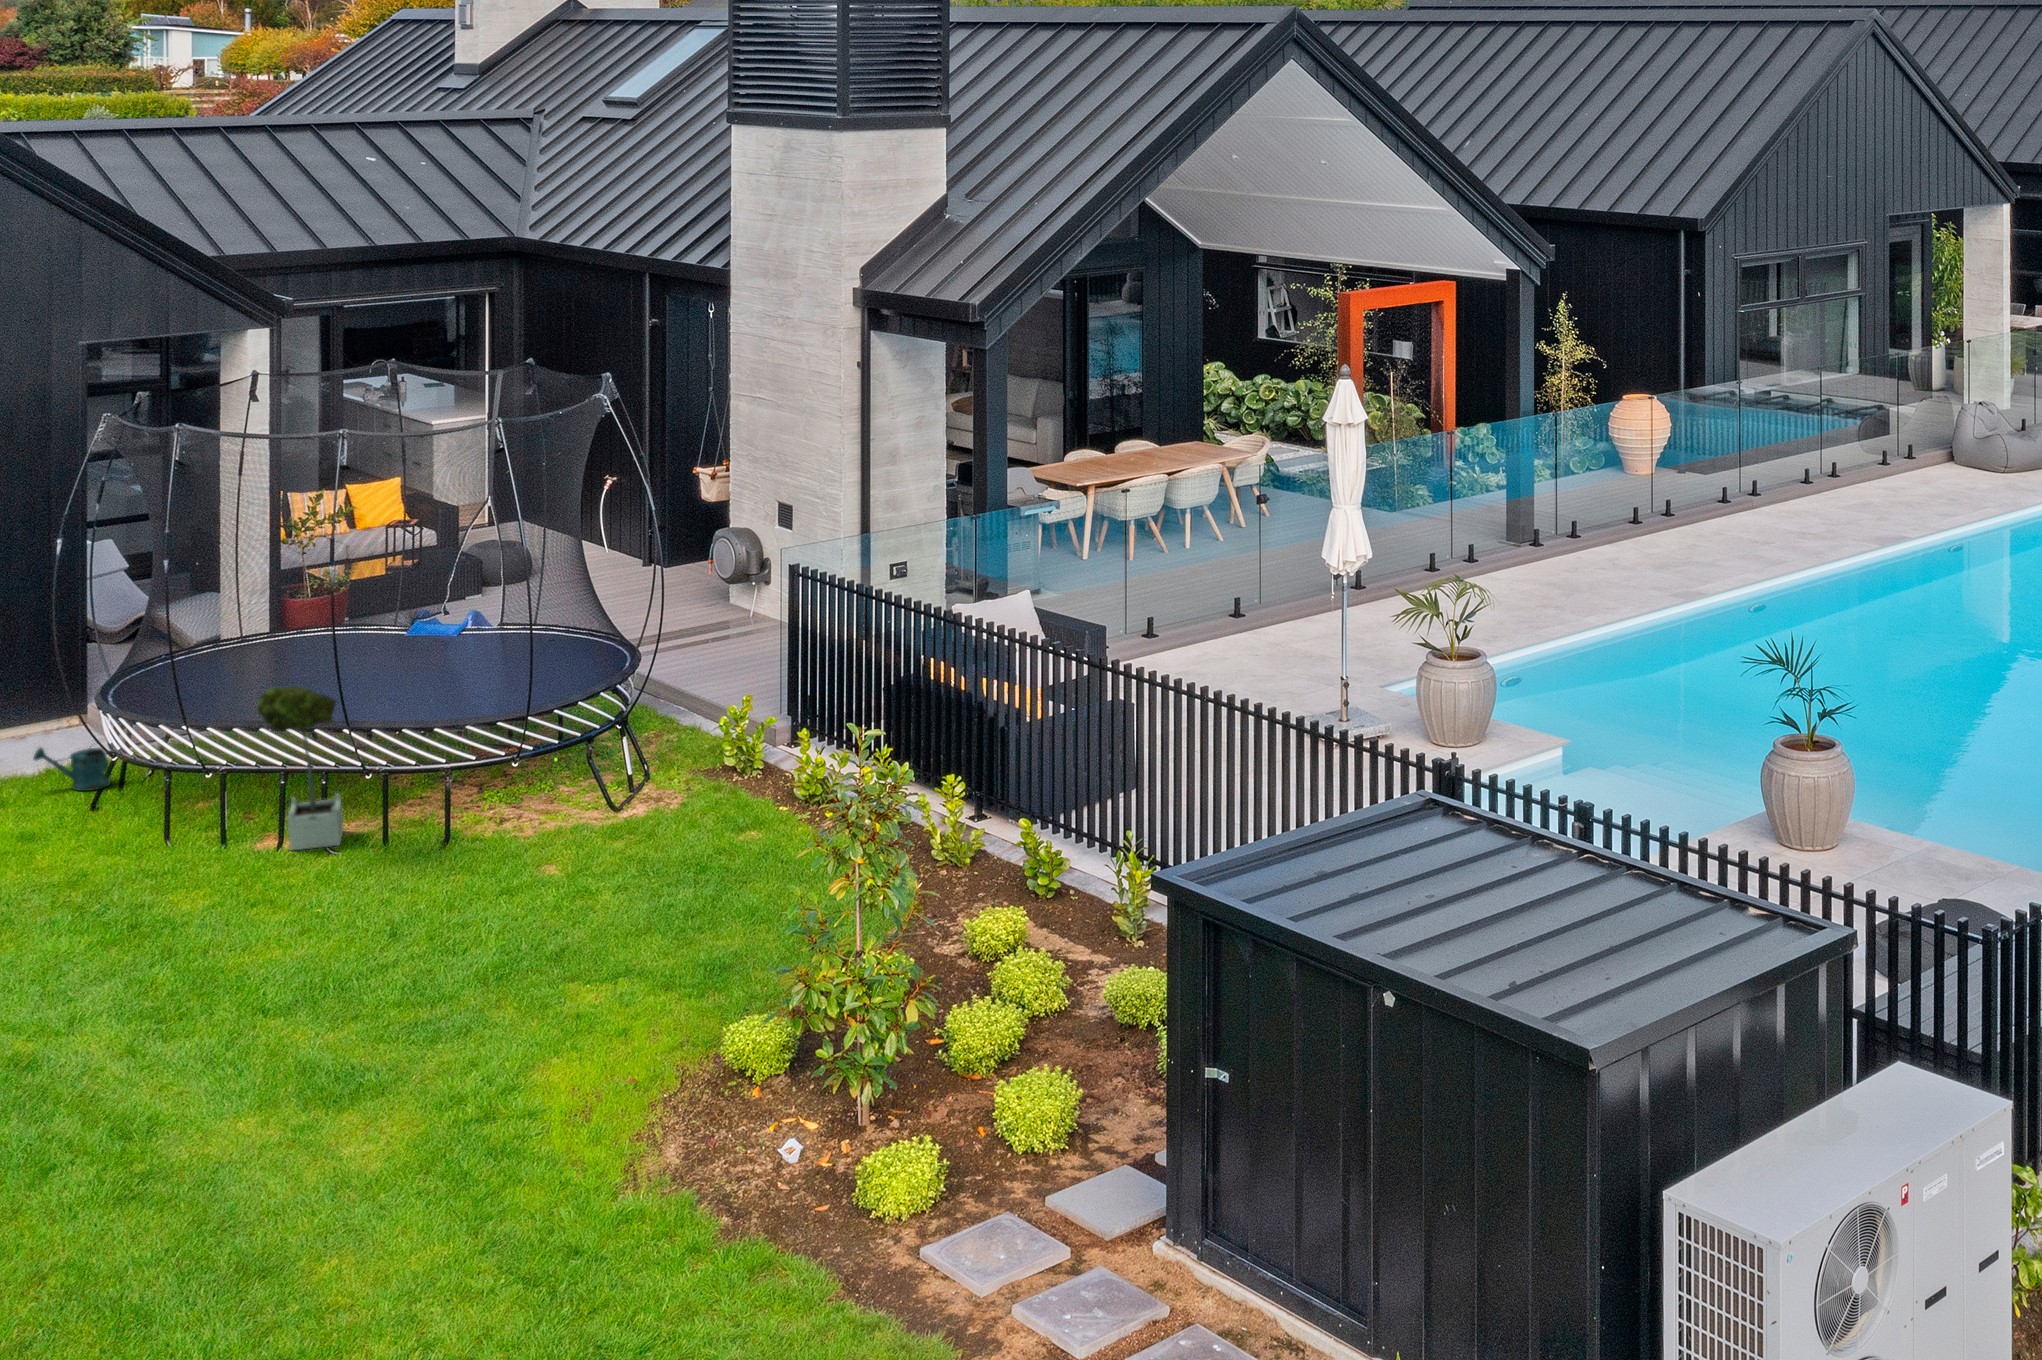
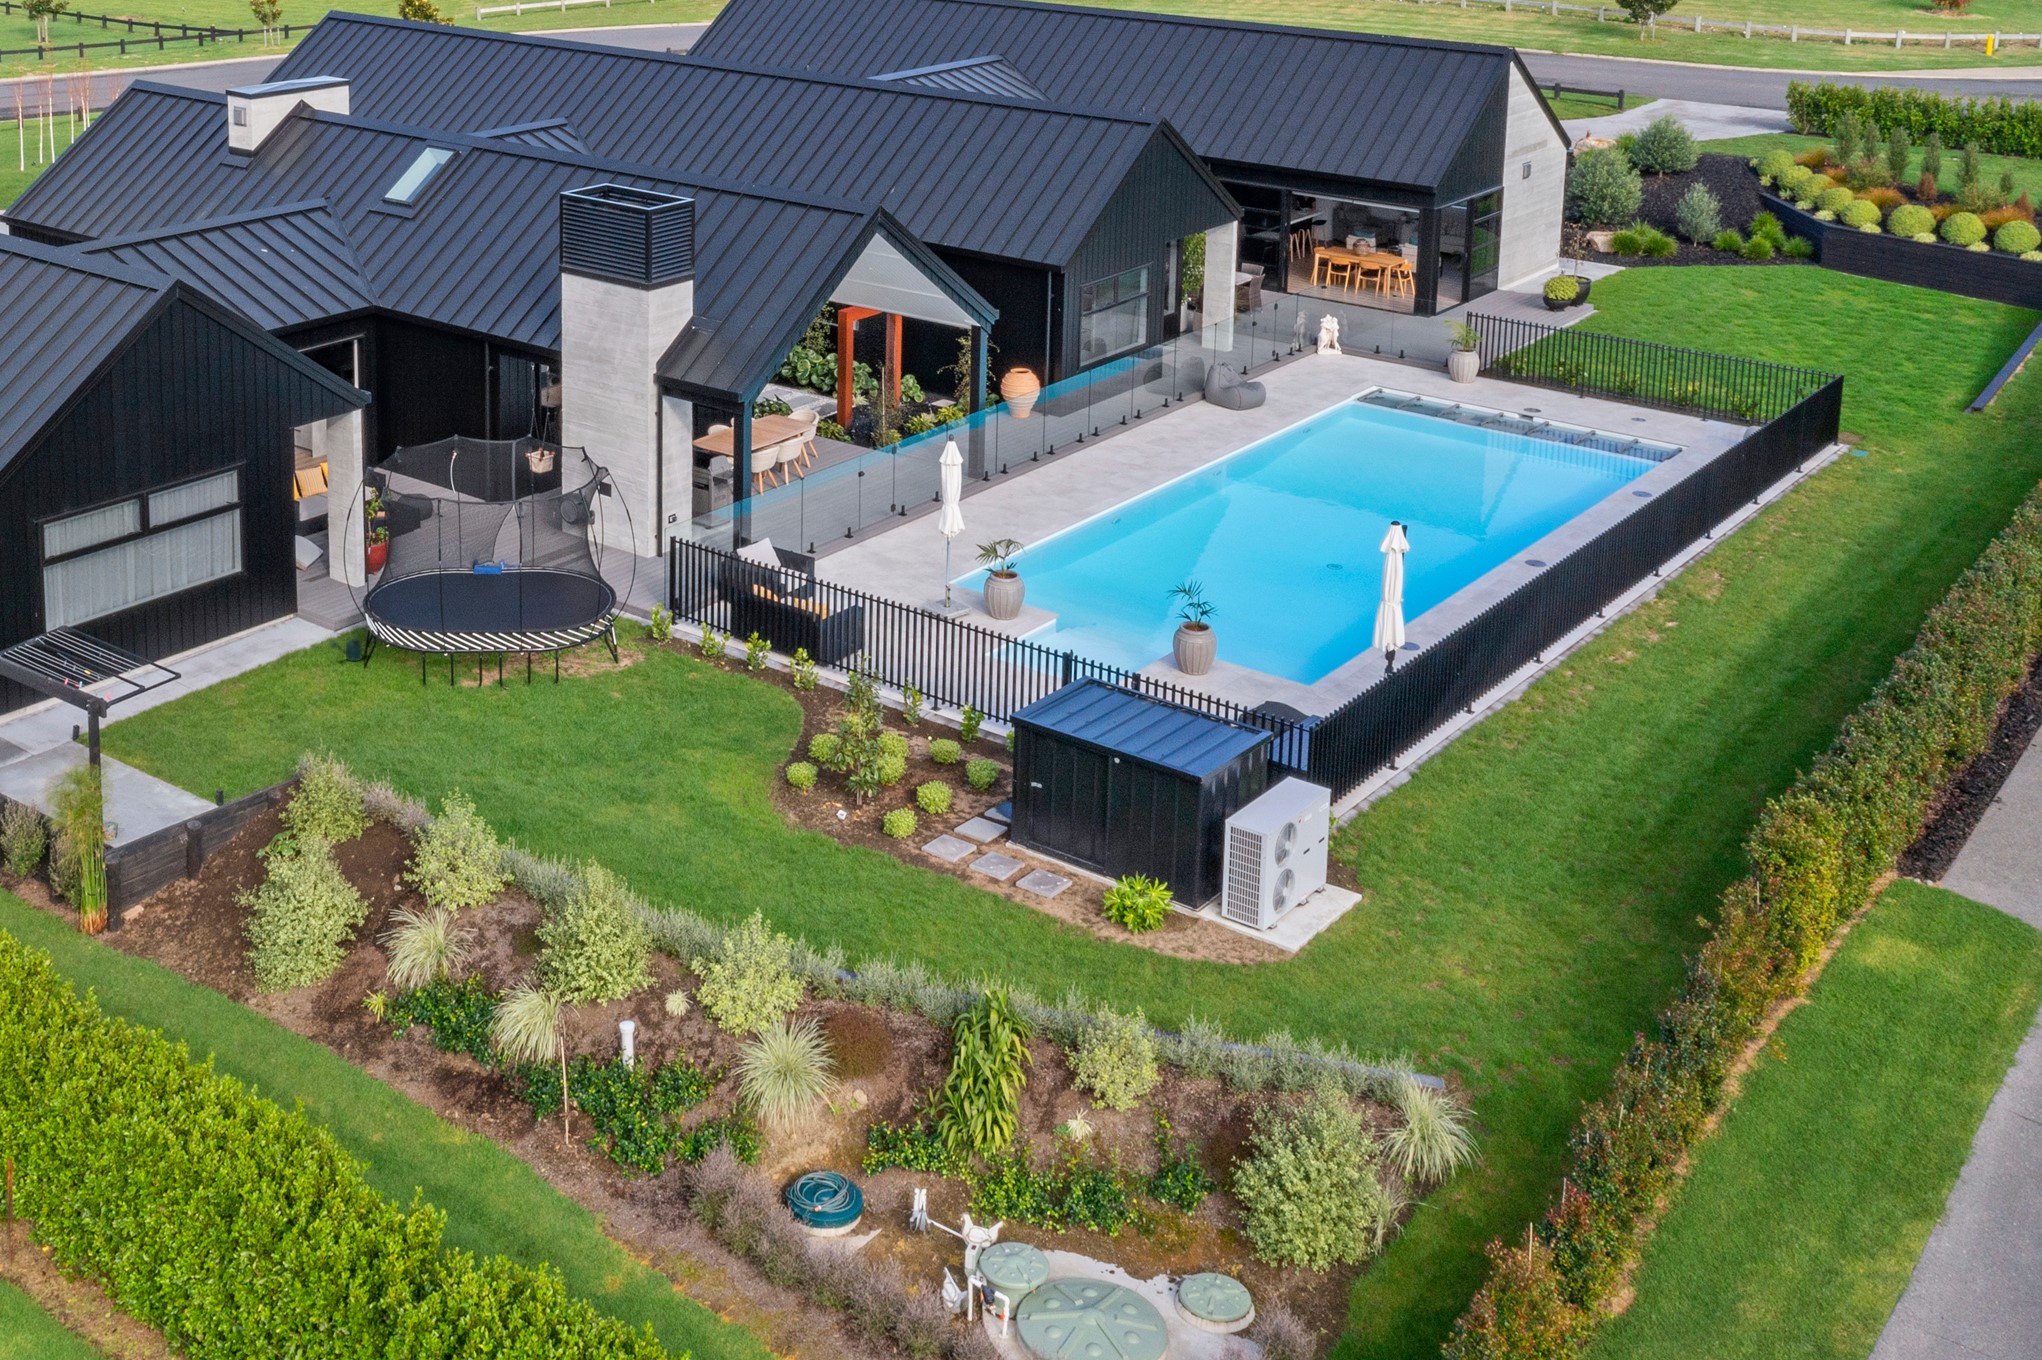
potted tree: present [258,686,344,850] -> none [480,615,514,691]

